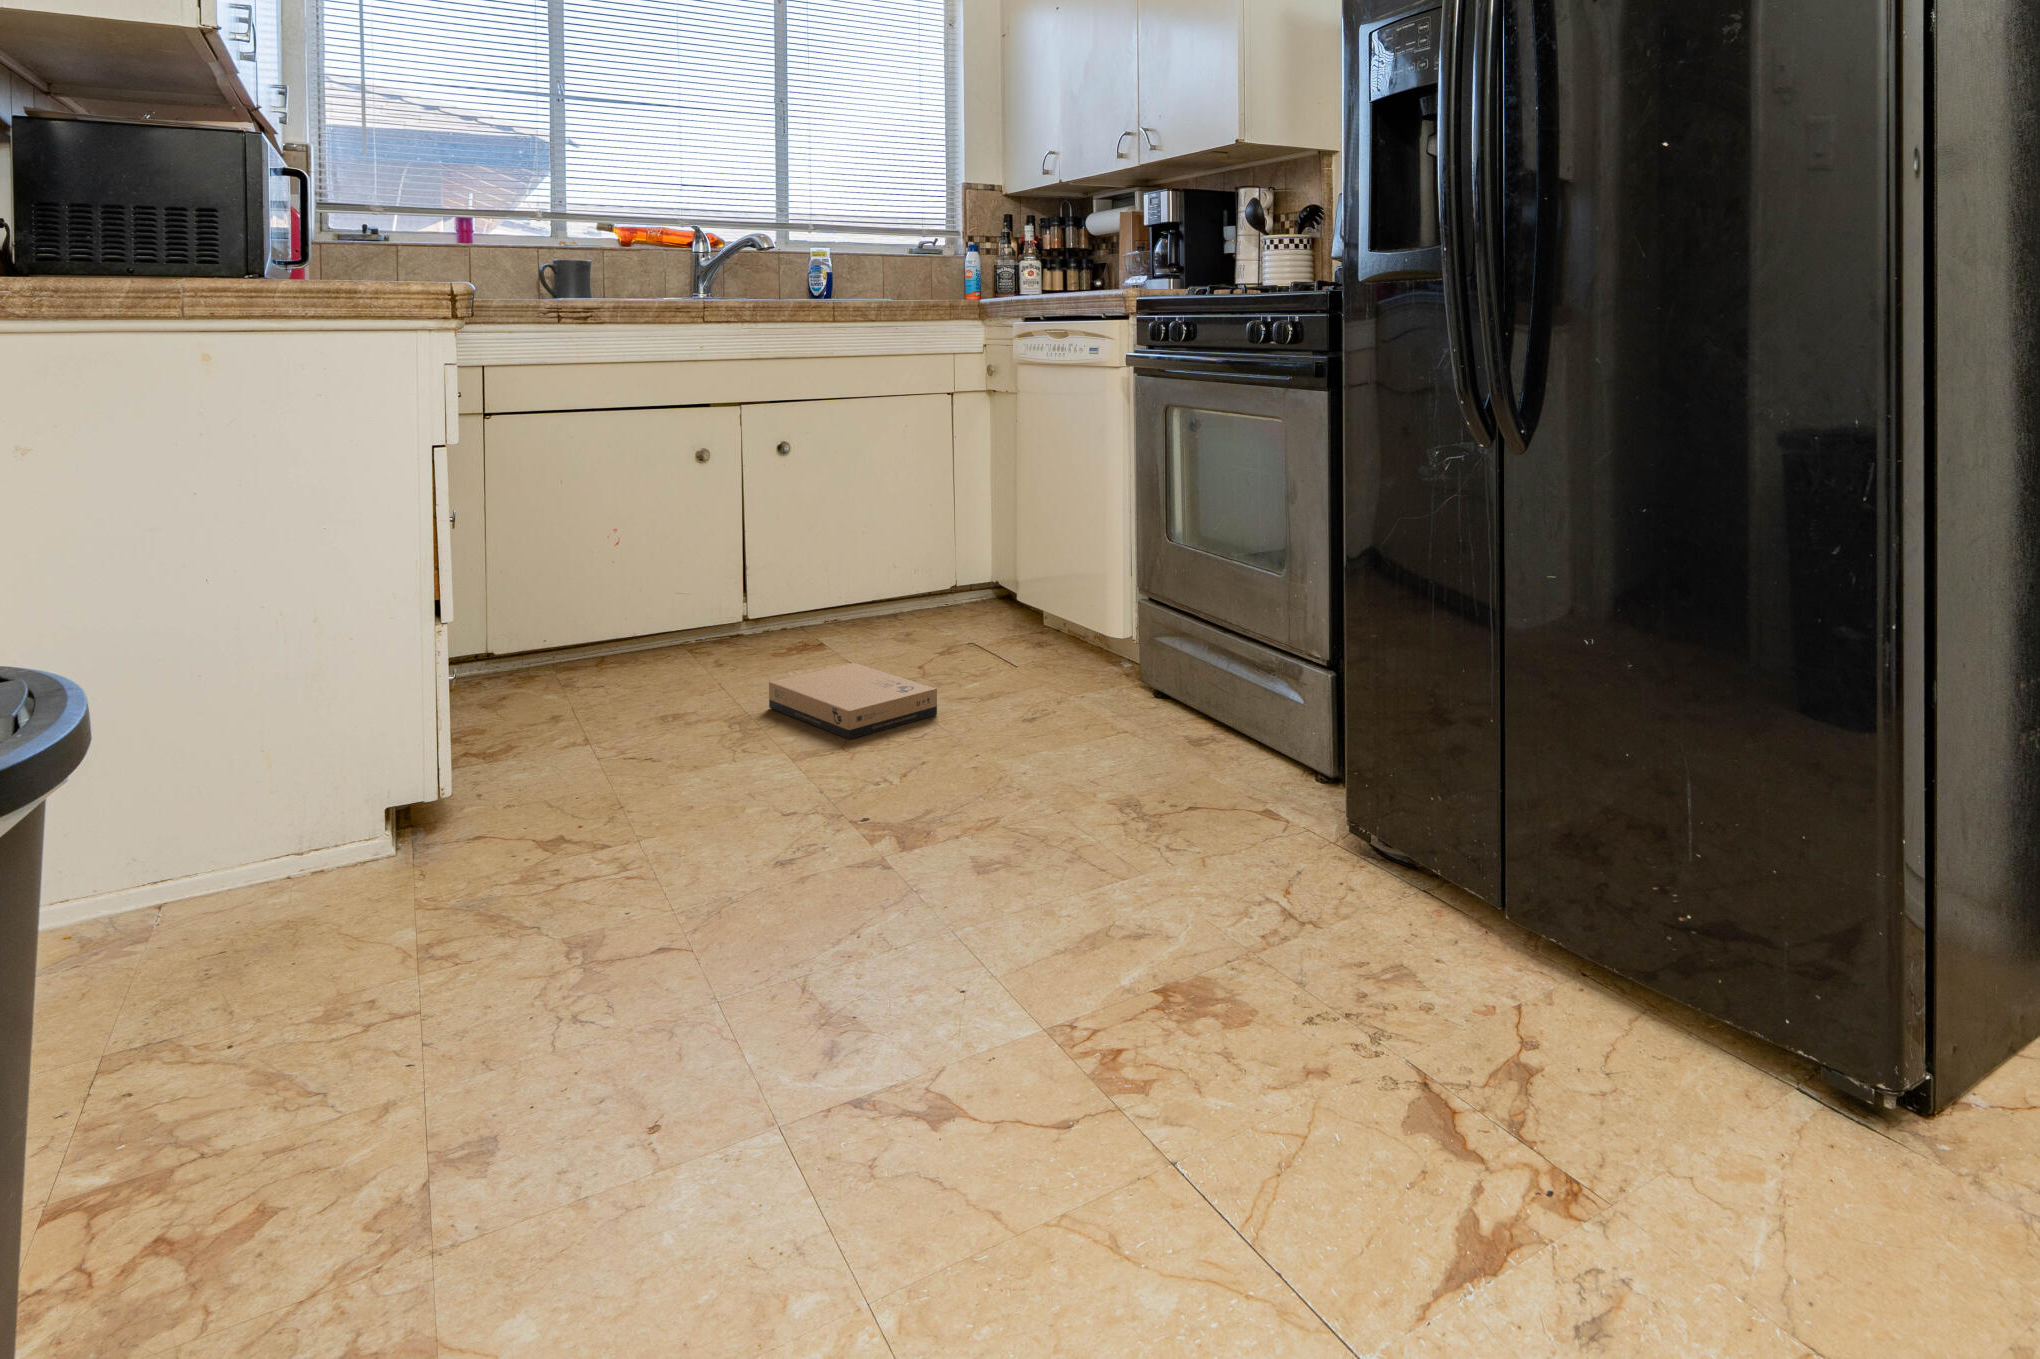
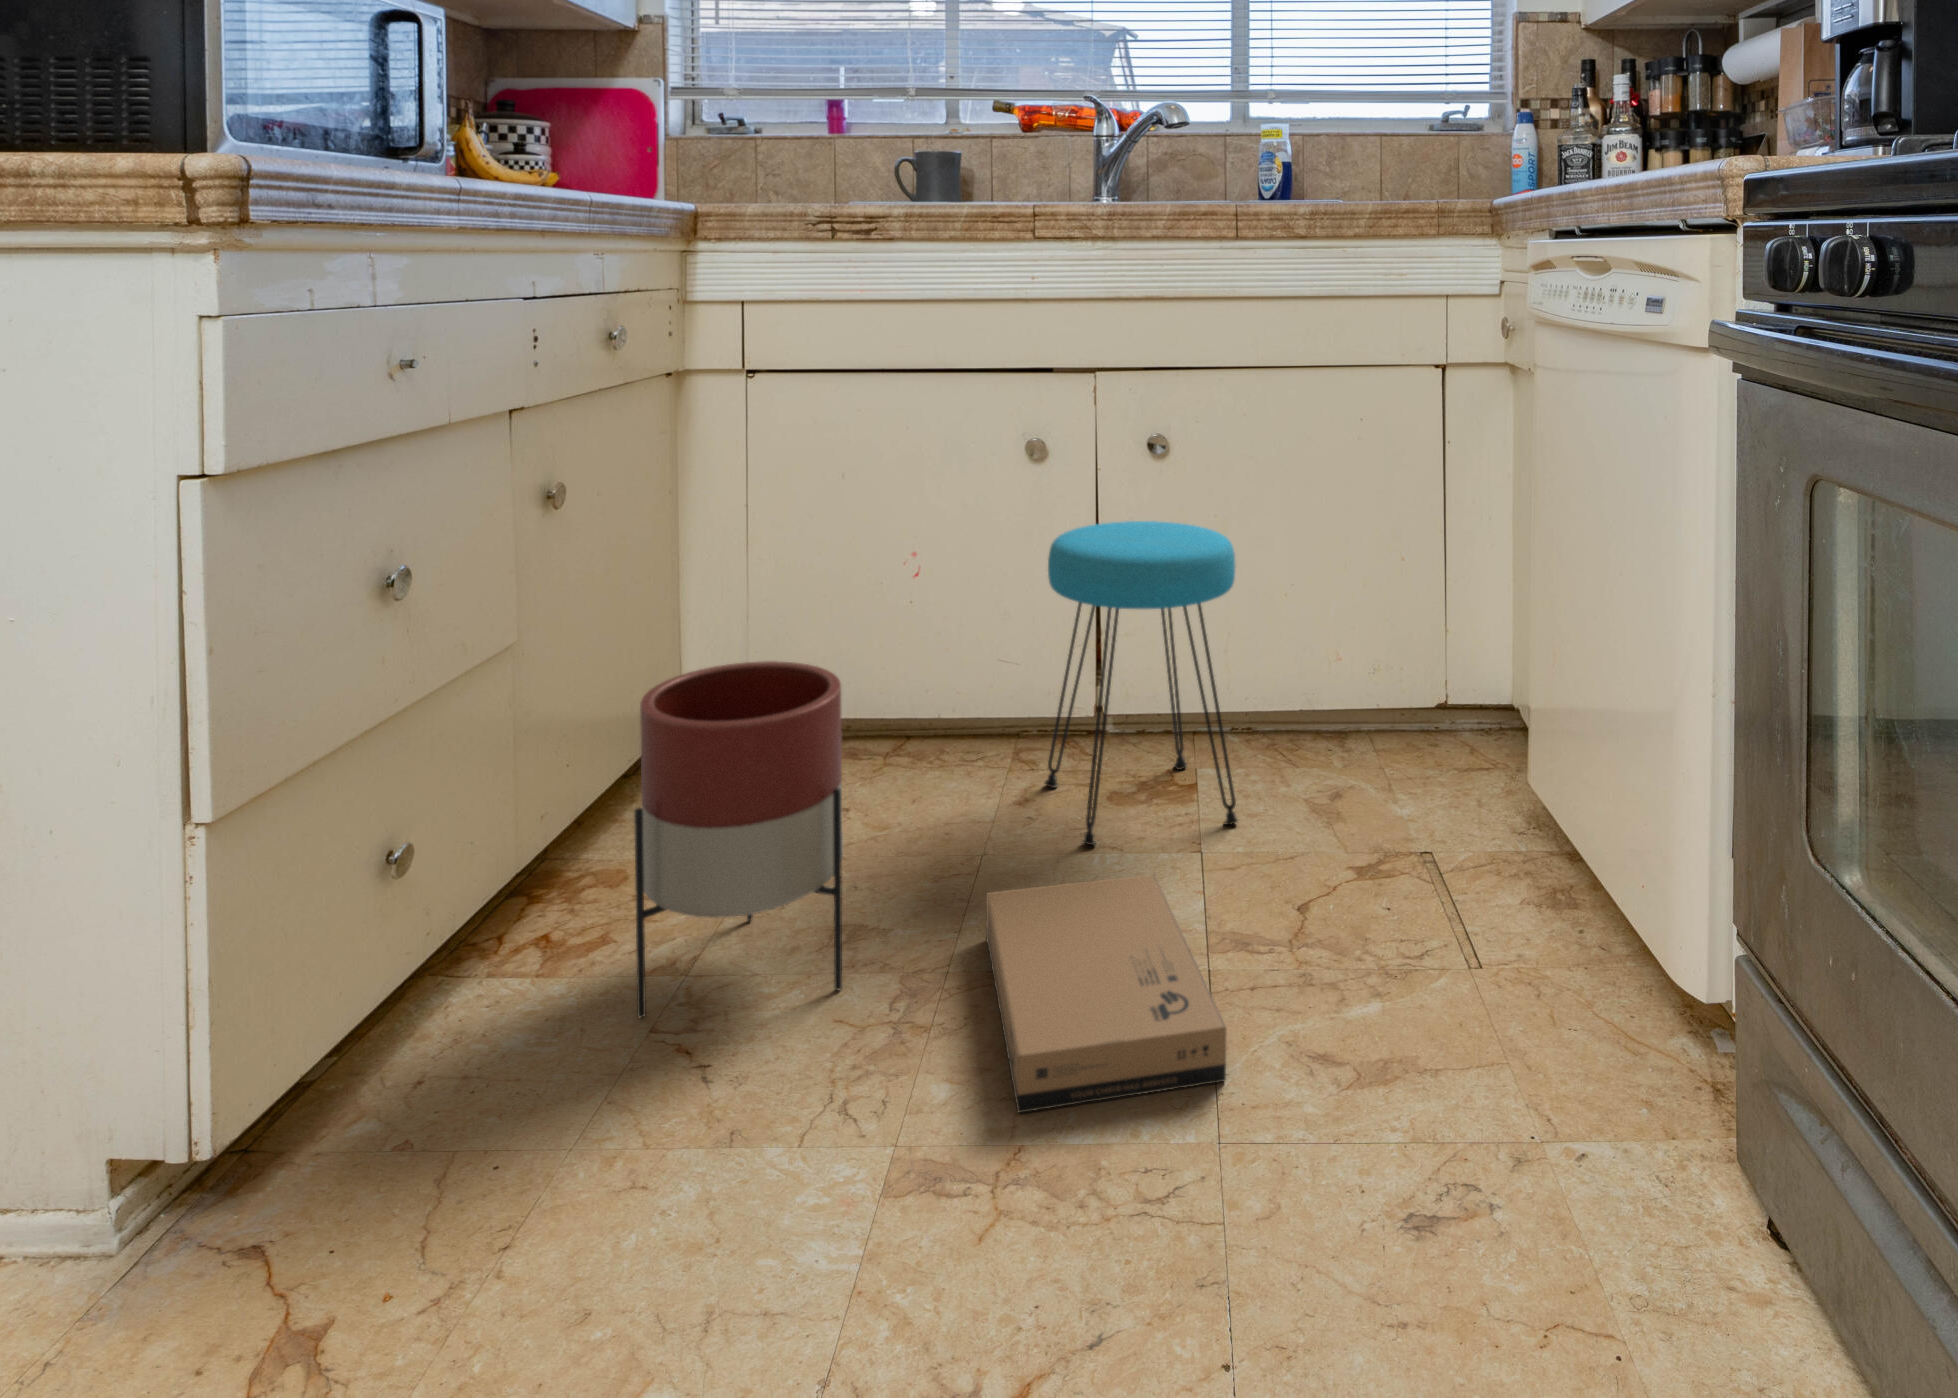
stool: none [734,492,869,674] -> present [1045,521,1238,845]
planter: none [577,568,708,762] -> present [634,661,843,1018]

